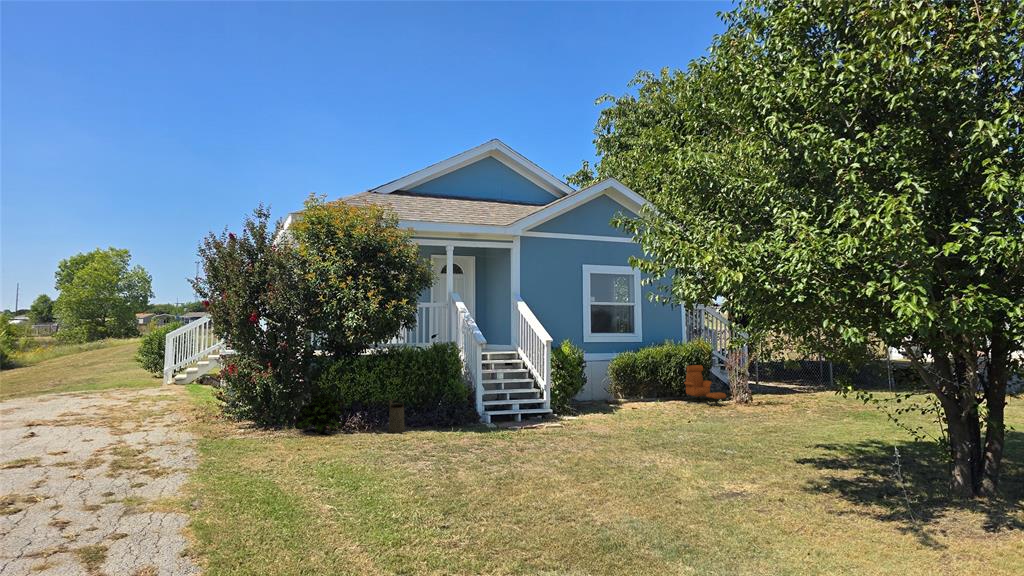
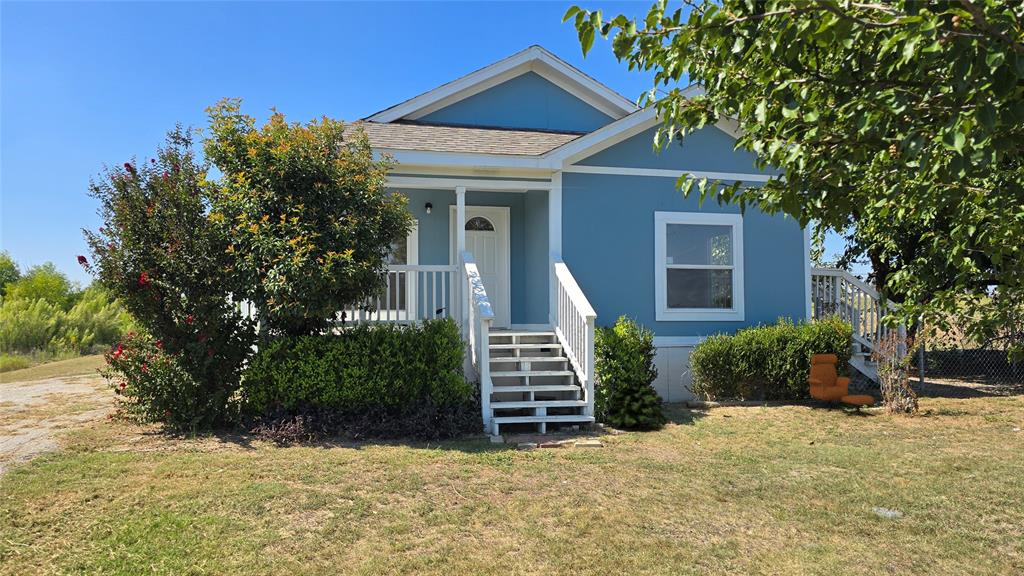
potted plant: present [295,393,346,434] -> present [607,379,667,429]
watering can: present [388,400,405,433] -> none [335,397,361,450]

